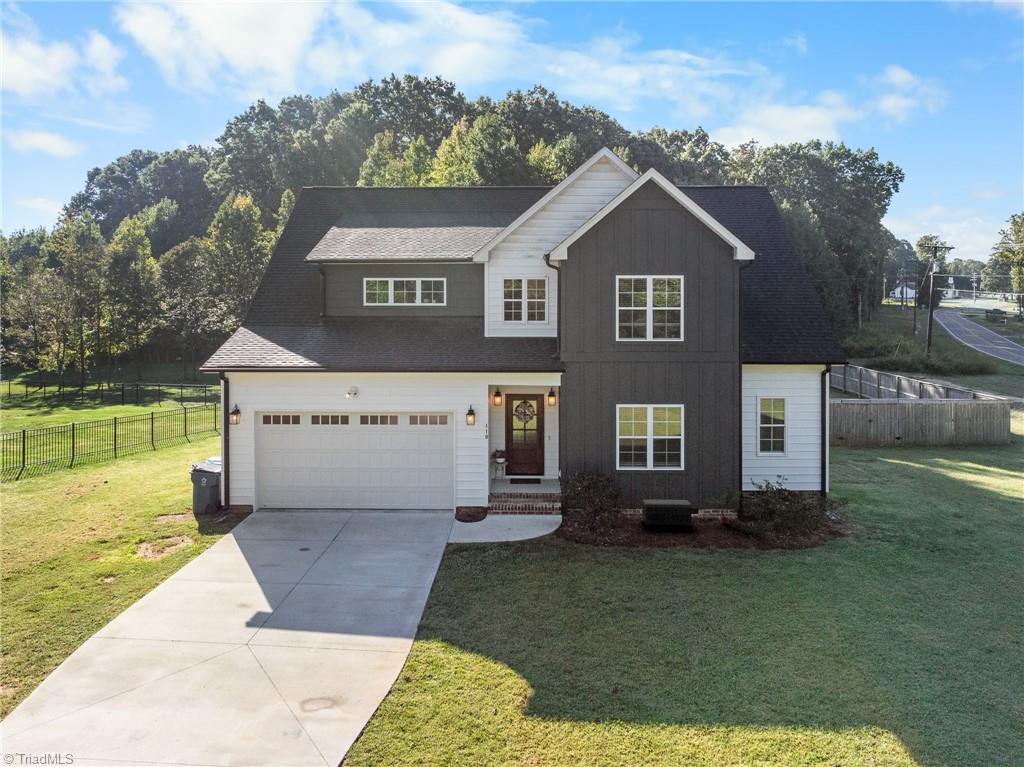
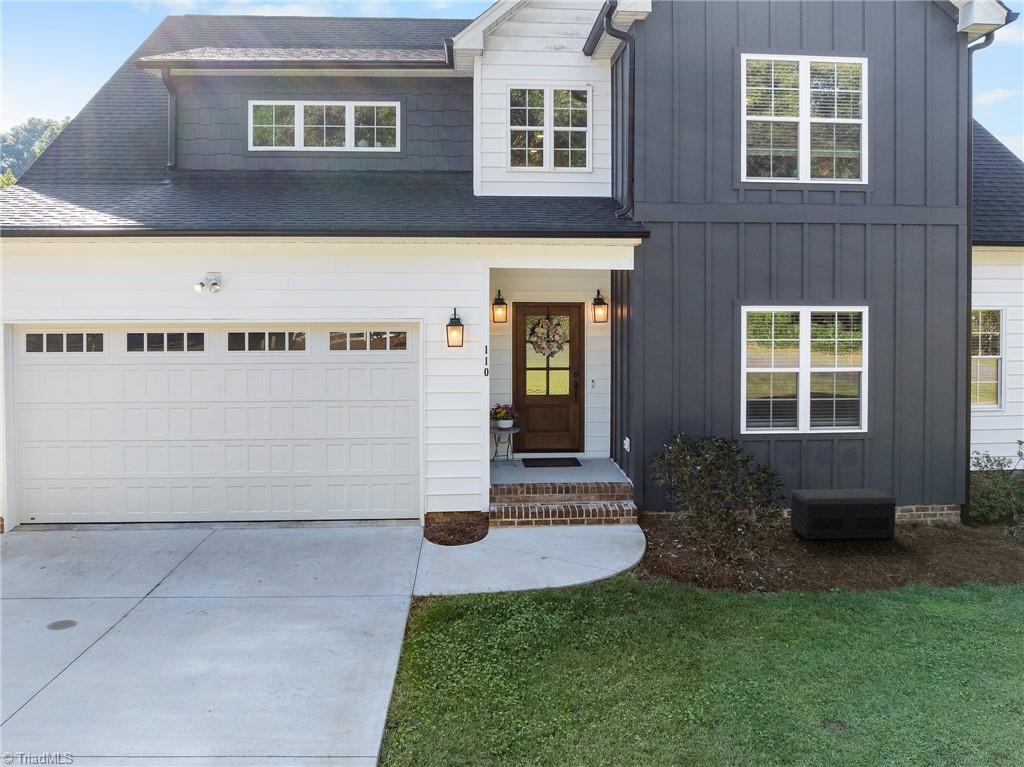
potted tree: present [709,486,741,524] -> none [919,458,987,534]

